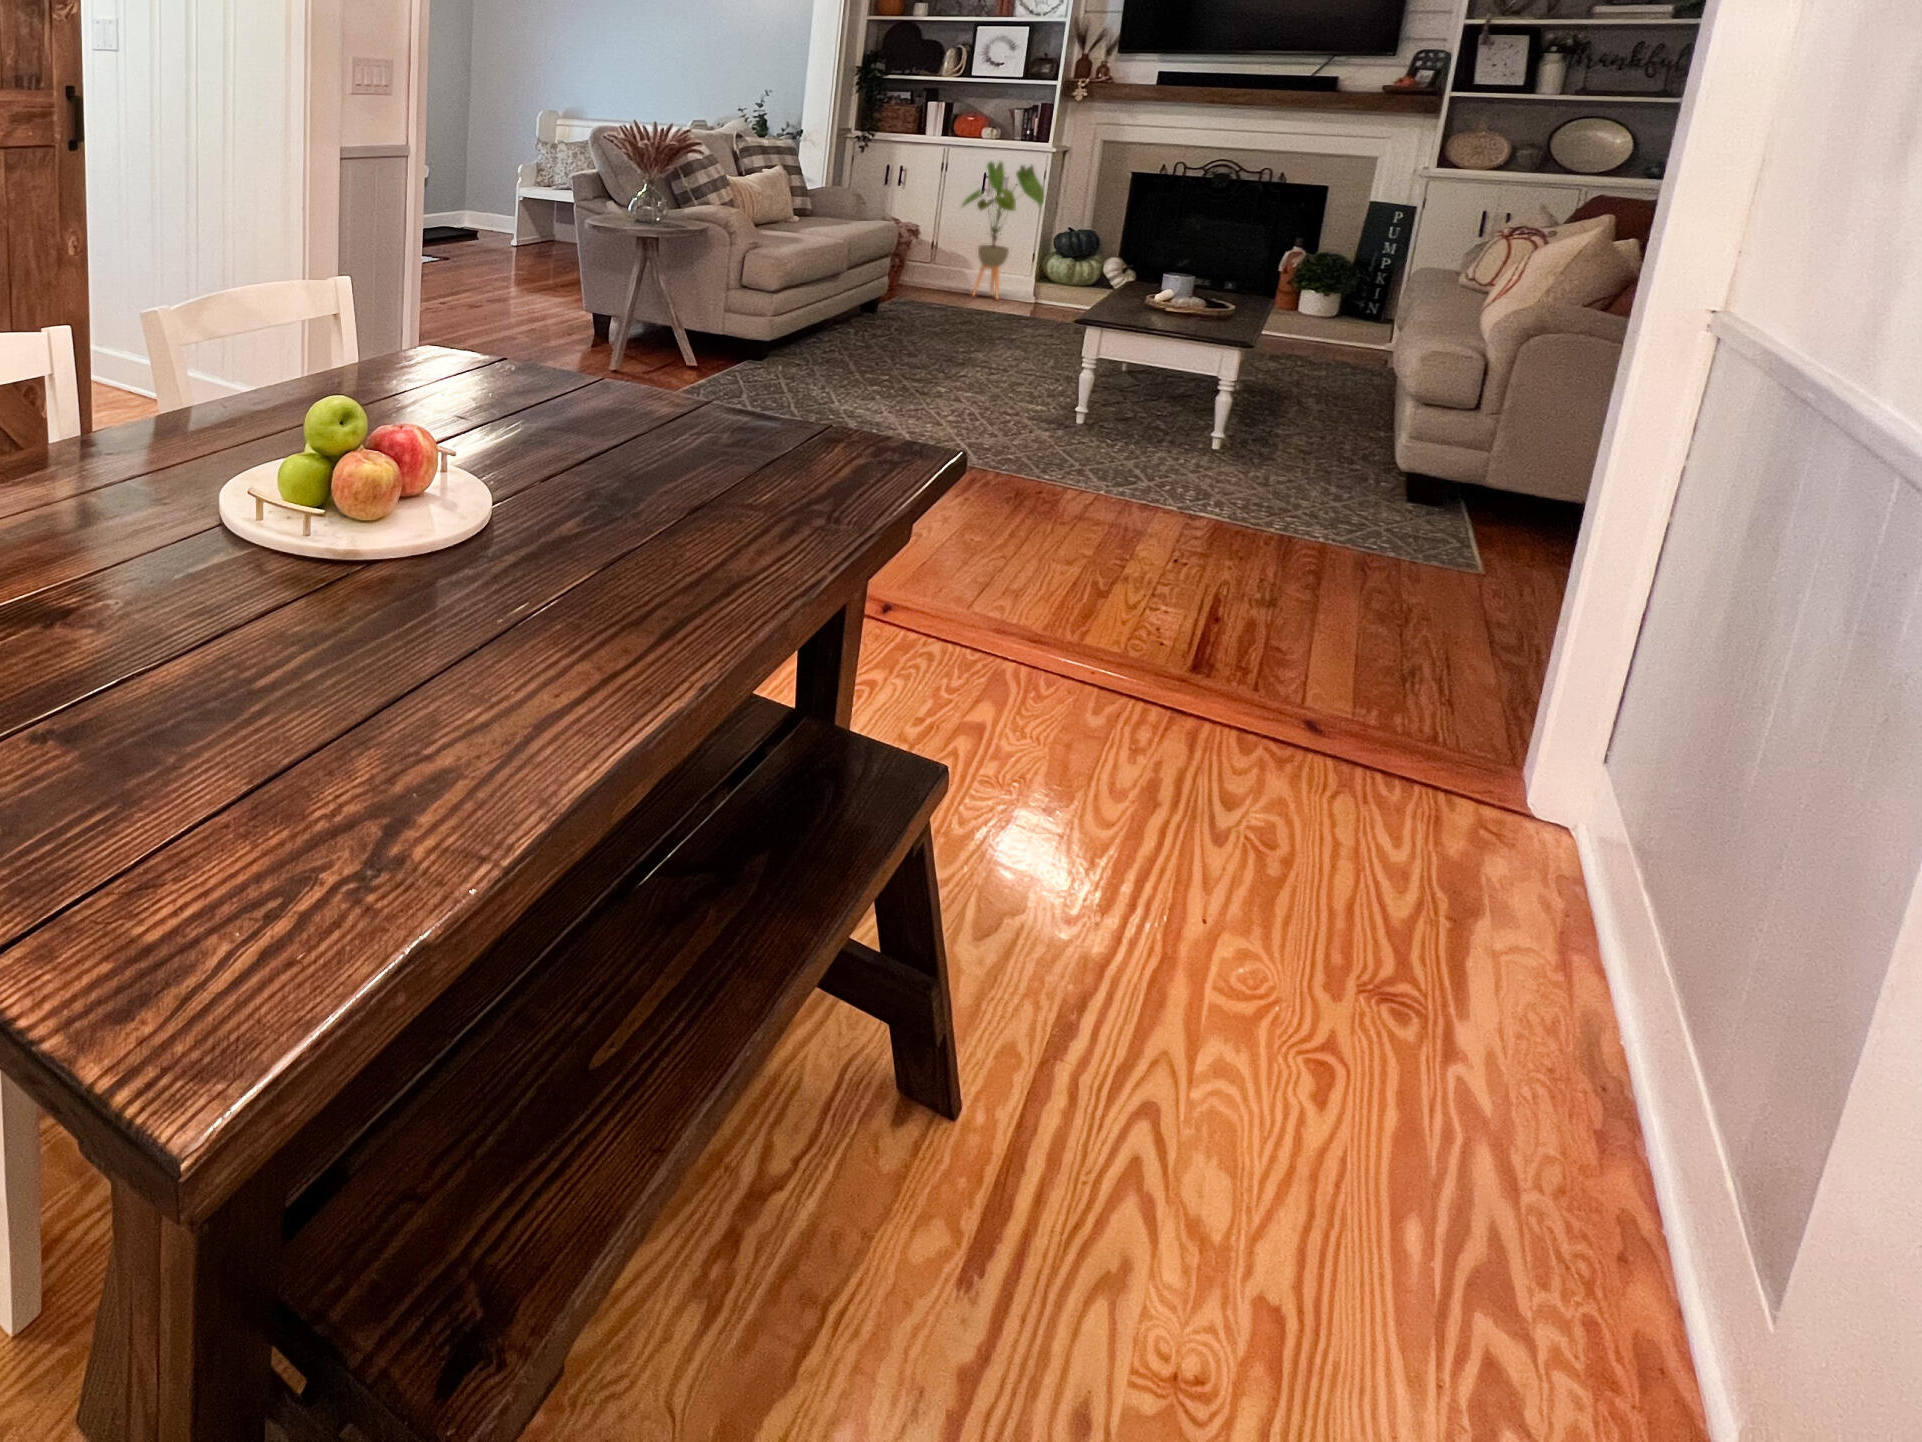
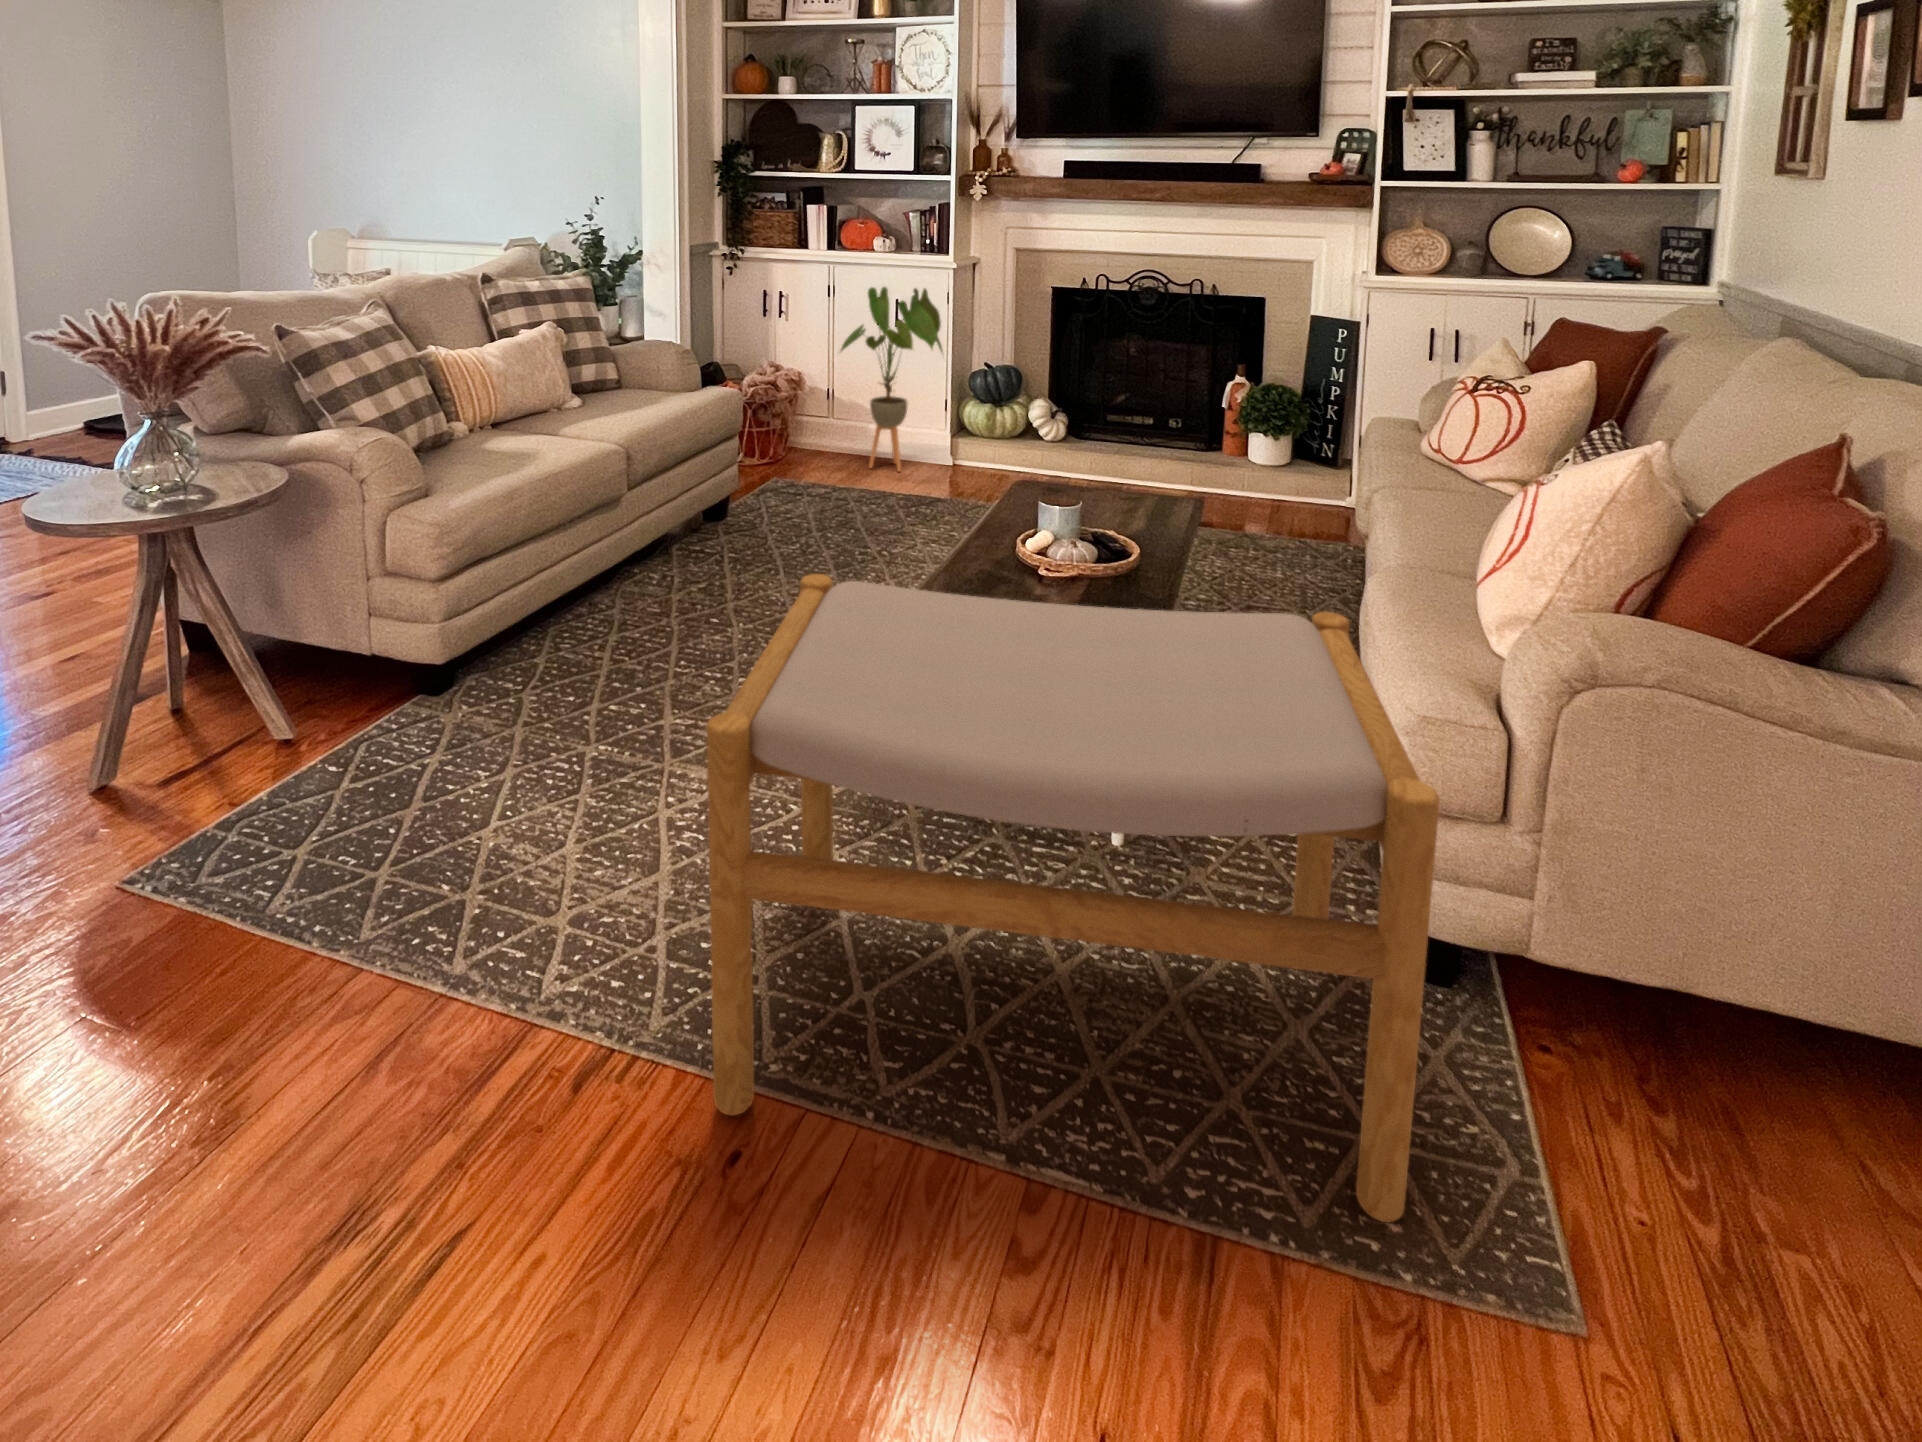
footstool: none [1030,267,1437,534] -> present [706,574,1440,1222]

